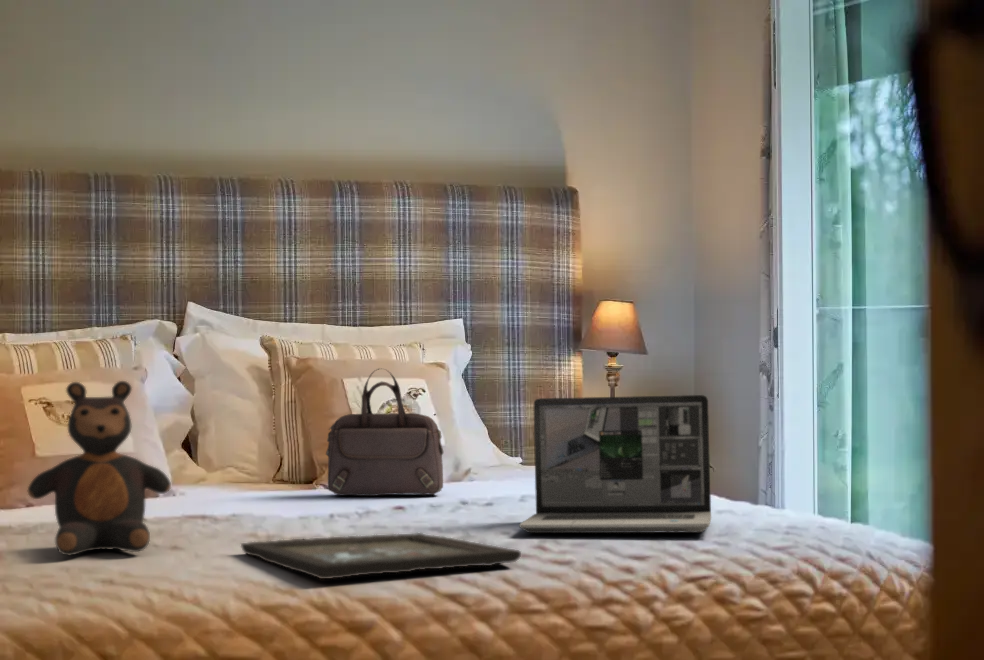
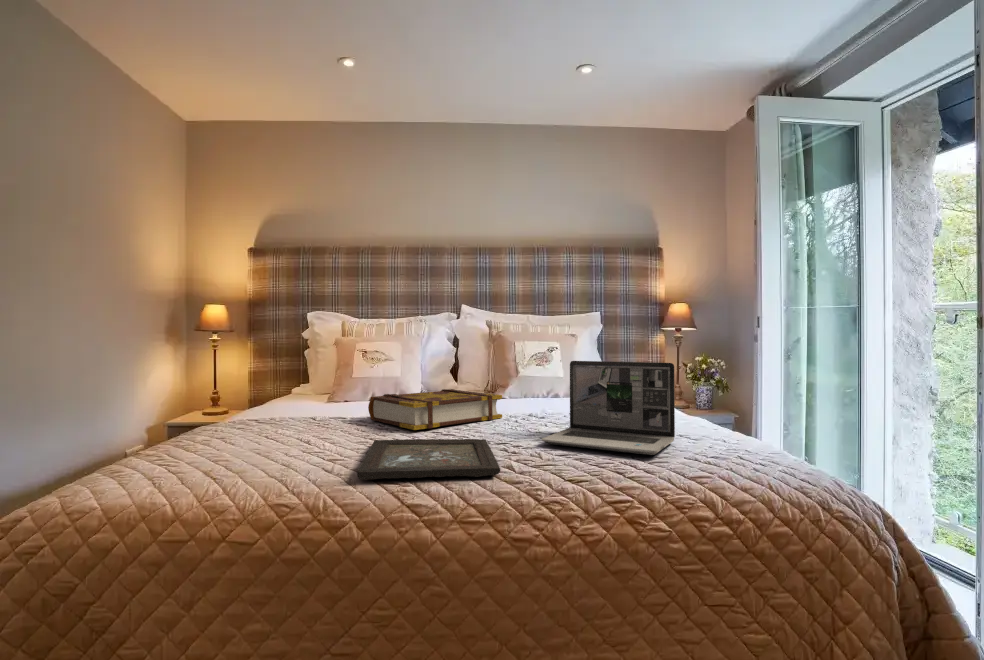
handbag: present [326,369,443,496] -> none [493,339,551,406]
teddy bear: present [28,381,171,555] -> none [285,347,360,440]
book: none [138,467,388,532] -> present [368,389,502,430]

